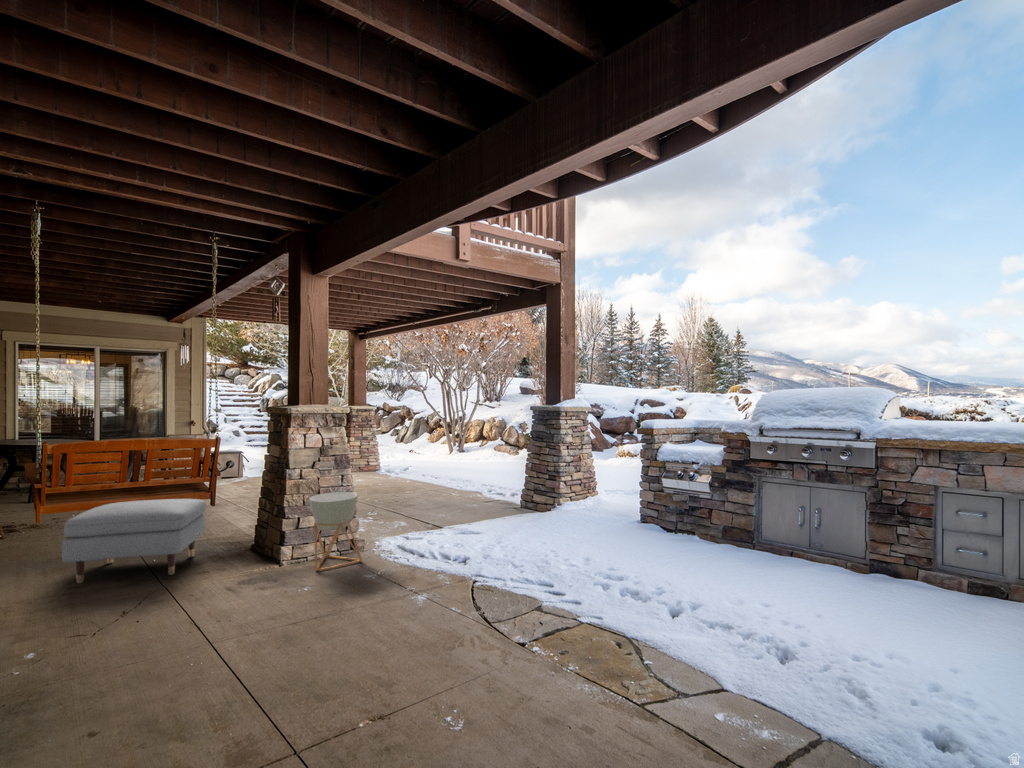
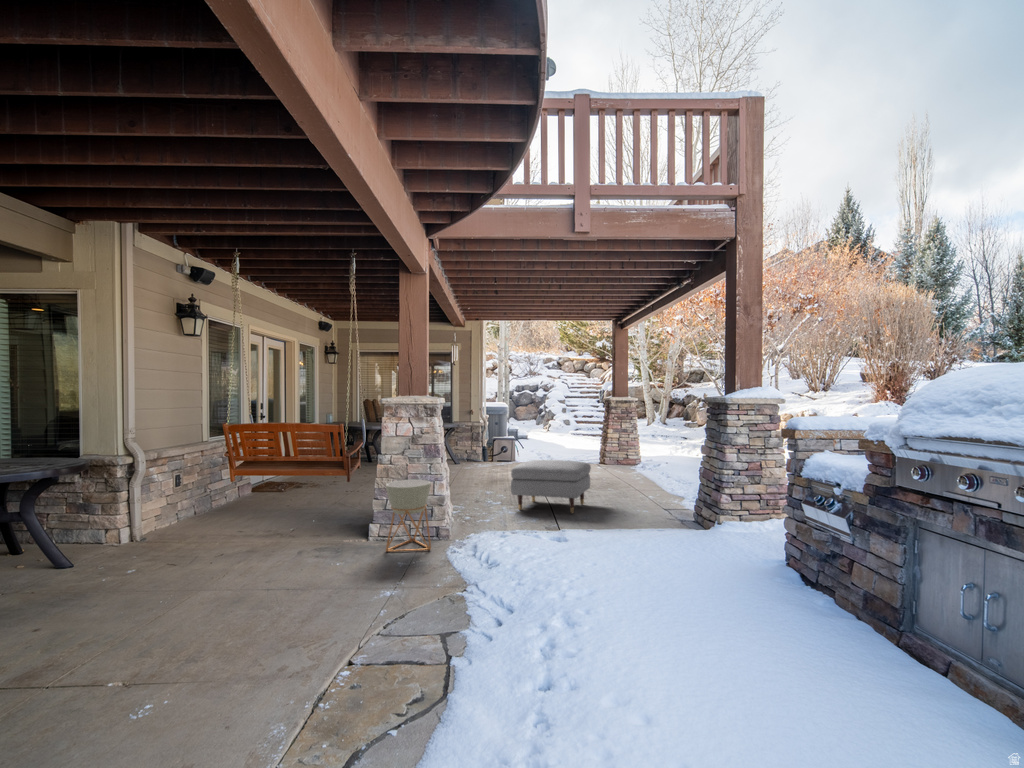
ottoman: present [62,499,206,583] -> present [511,460,591,513]

